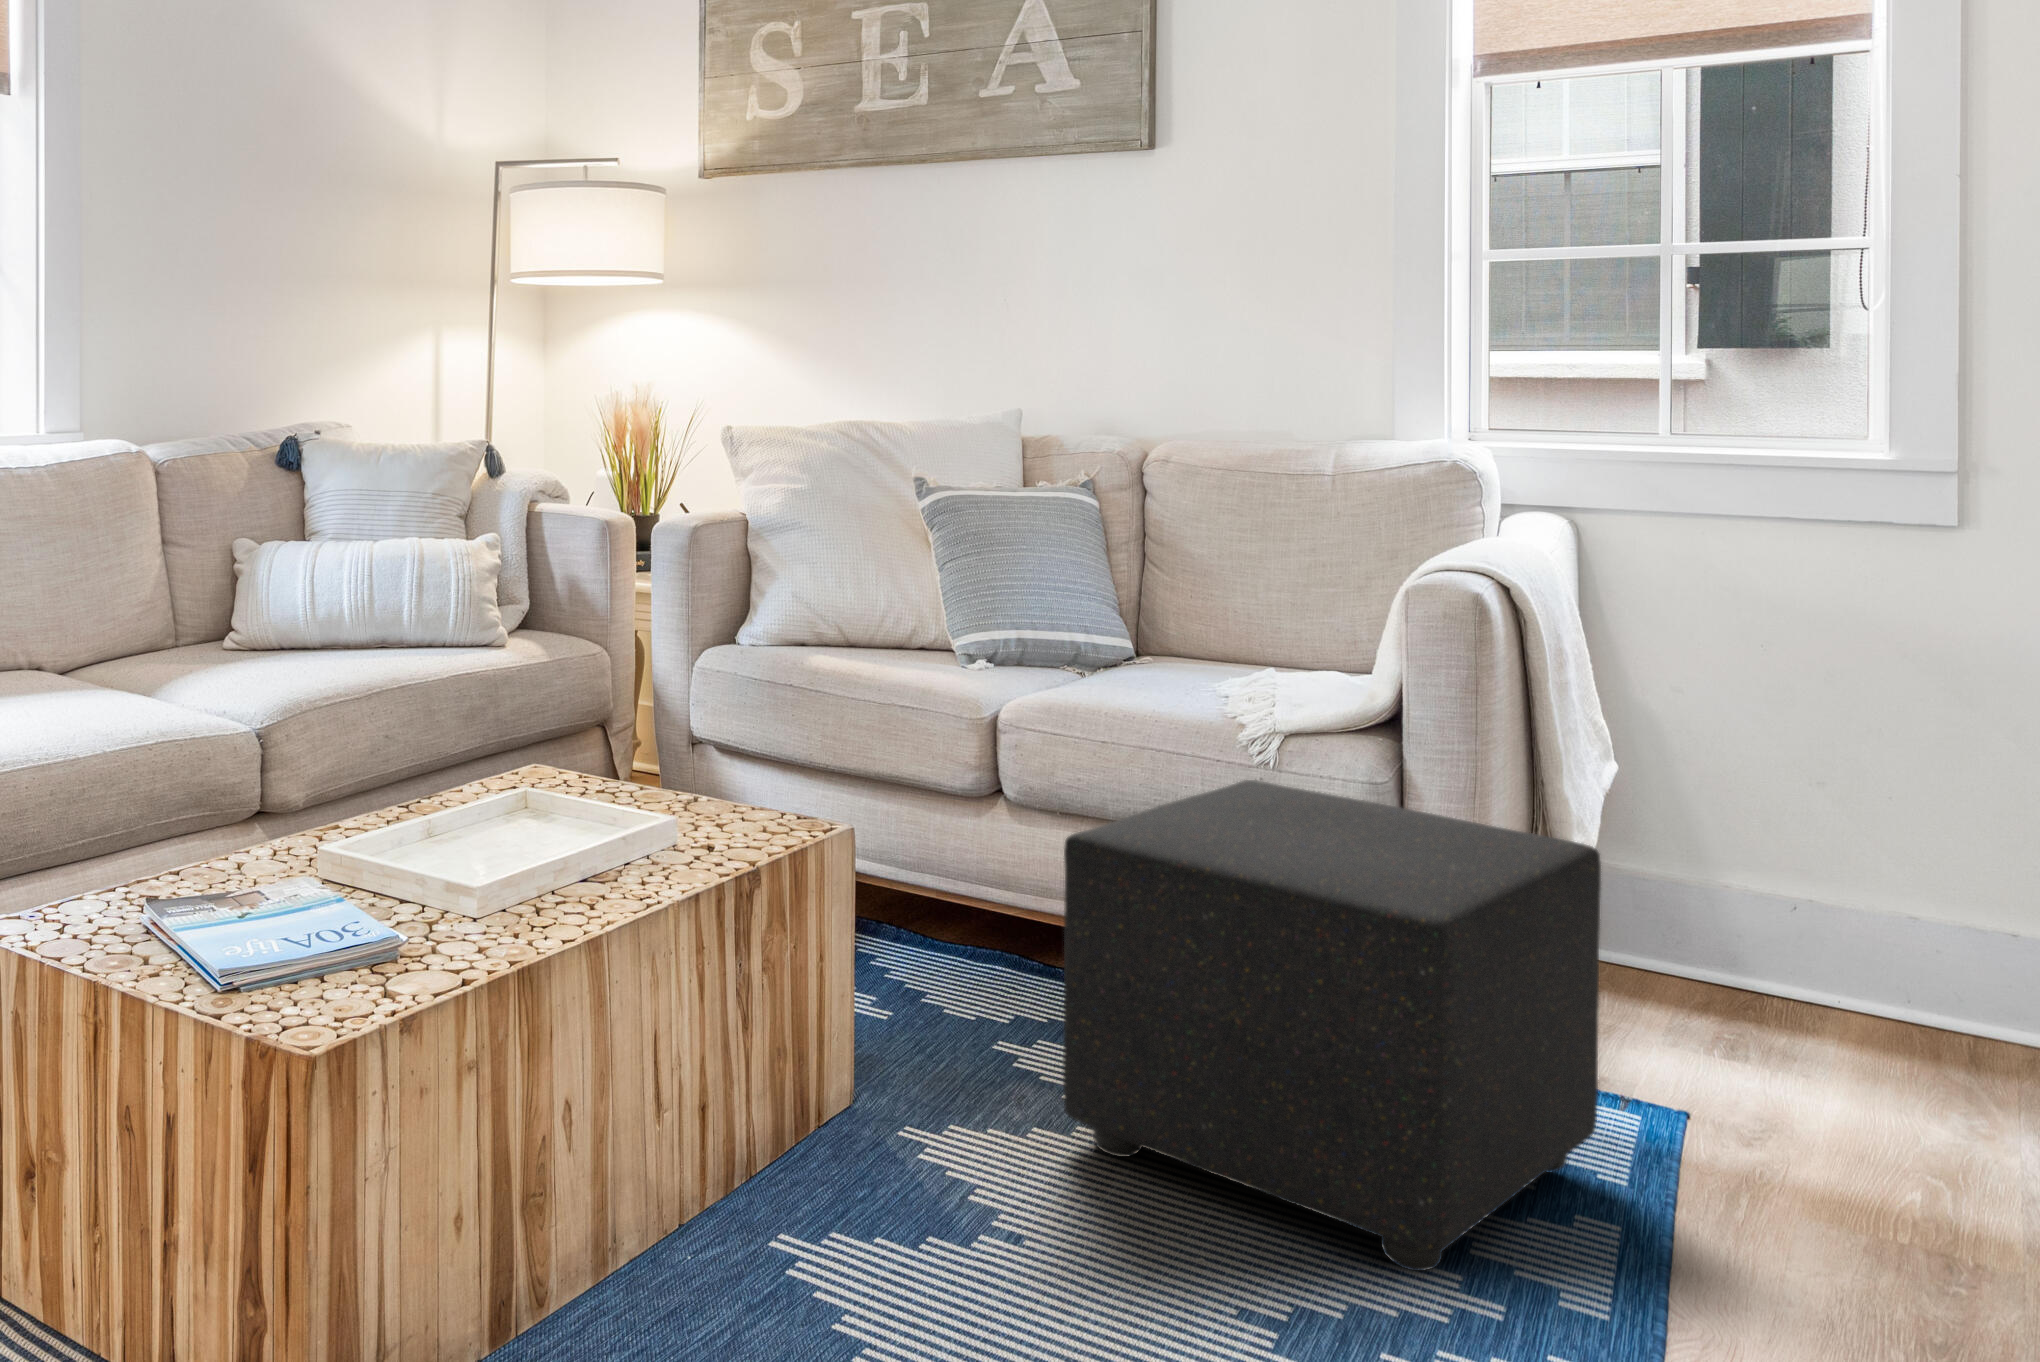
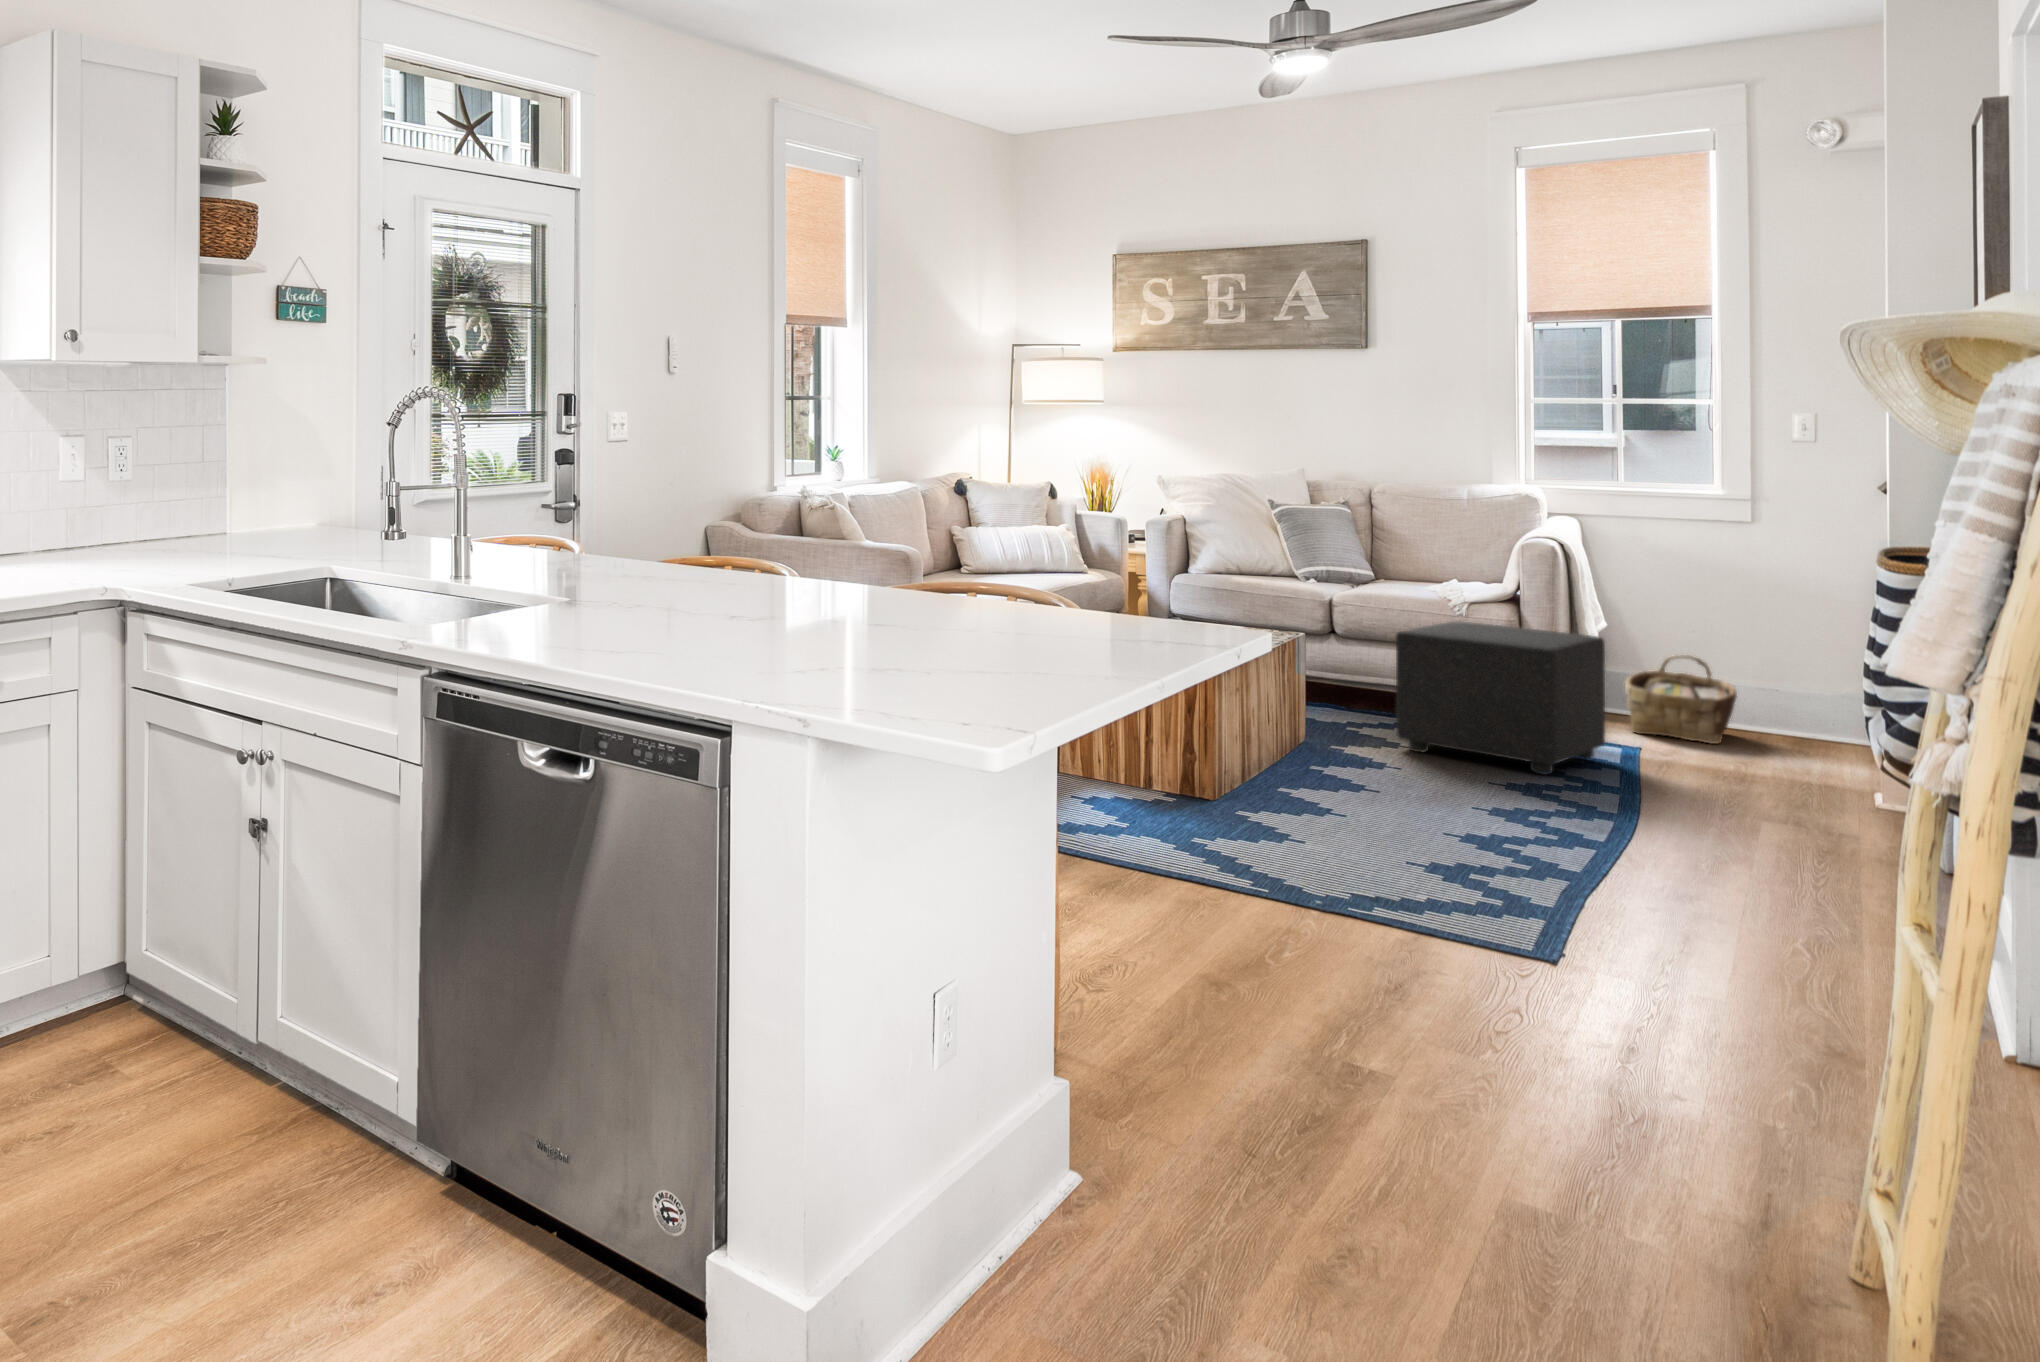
woven basket: none [1660,831,1920,1072] -> present [1625,655,1737,744]

